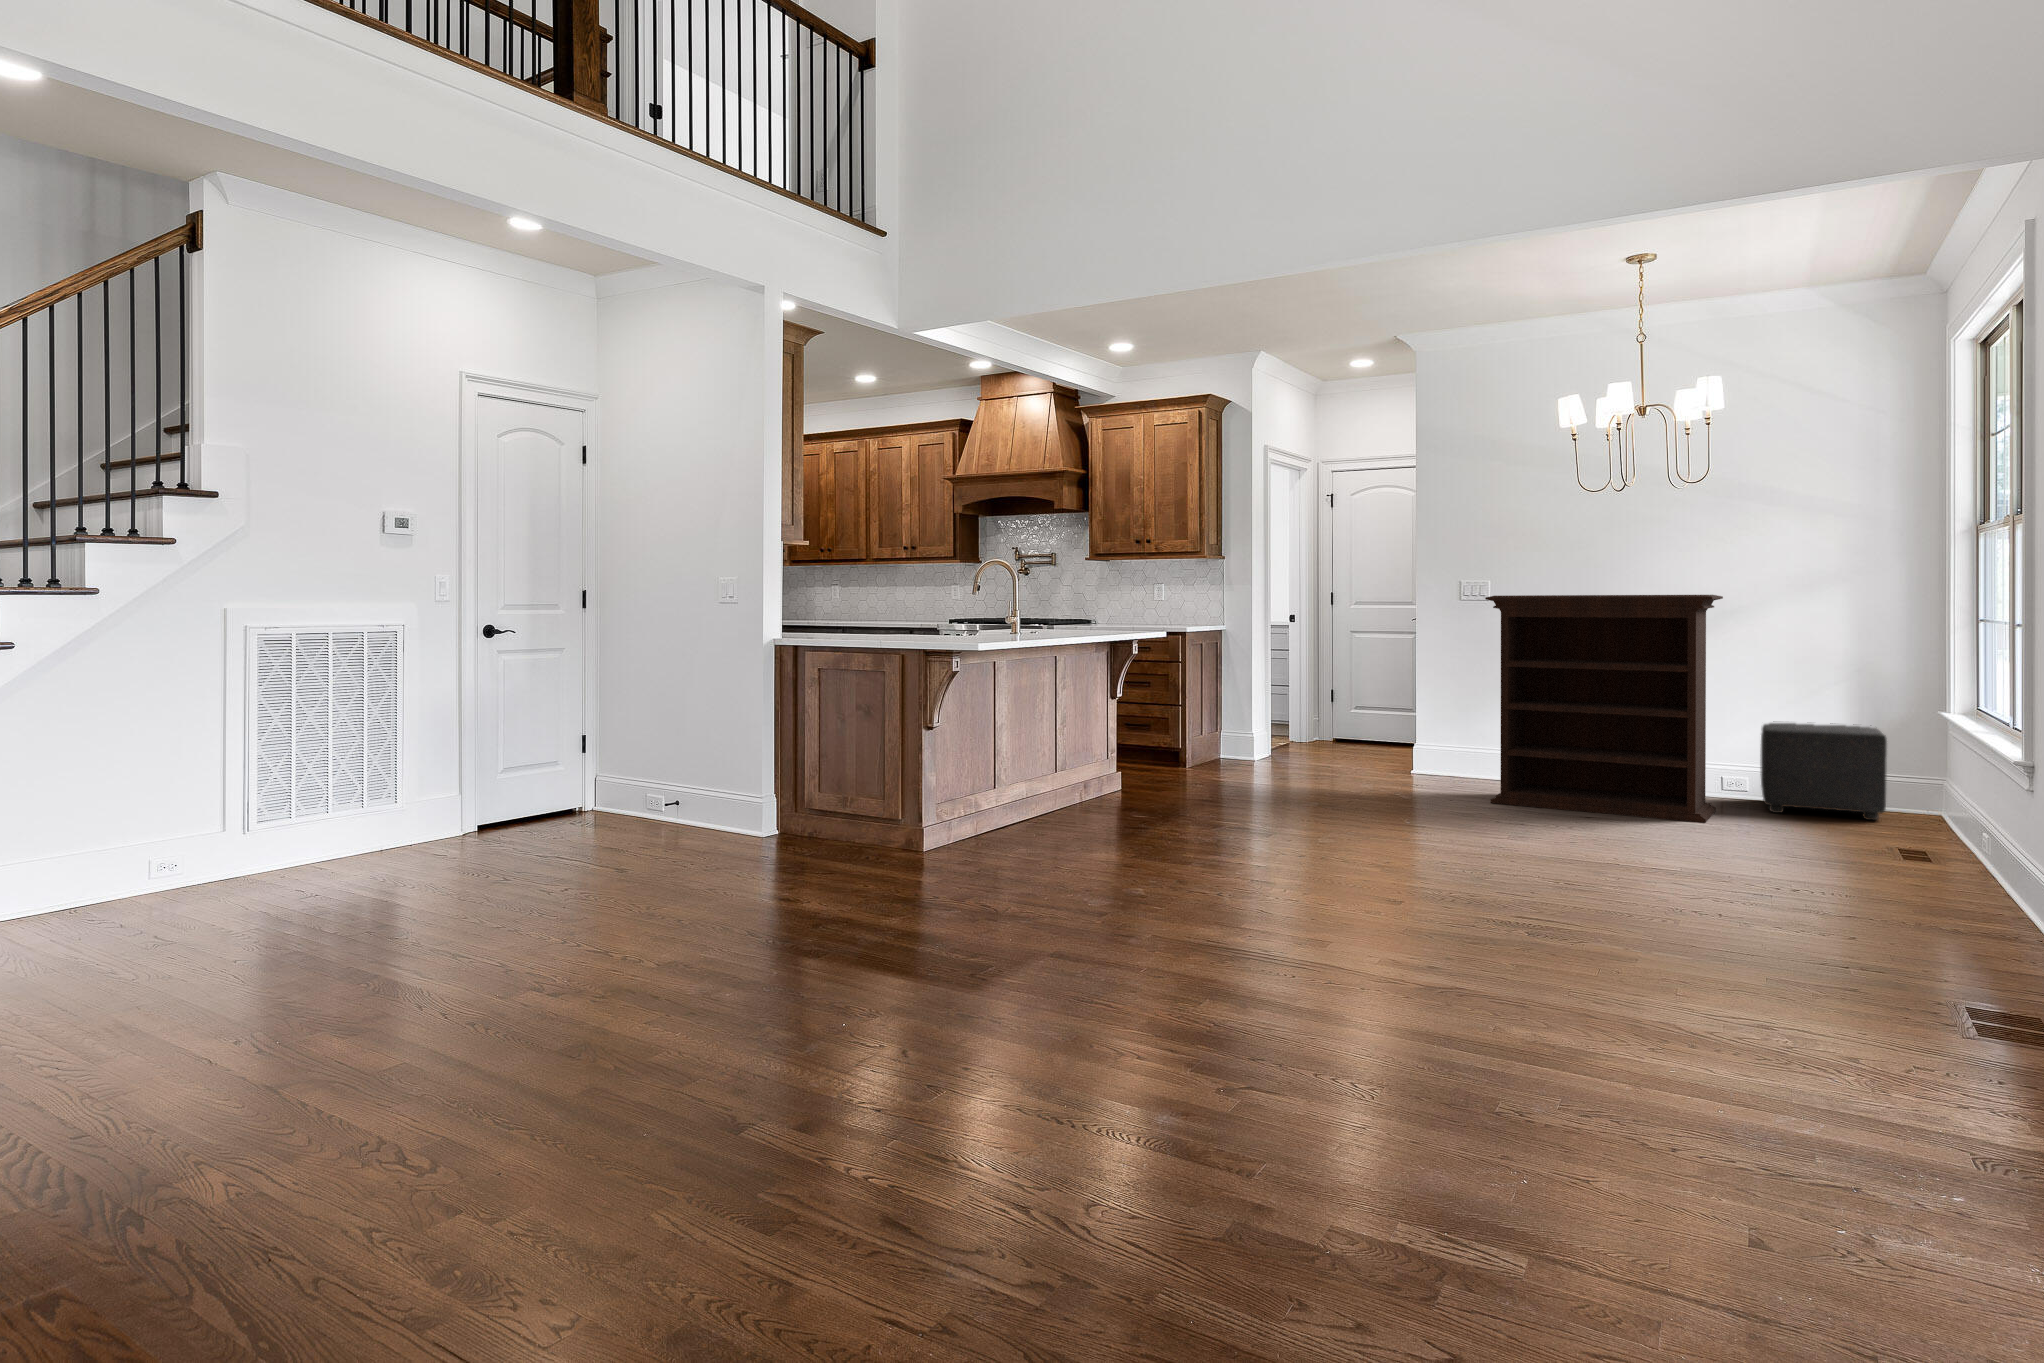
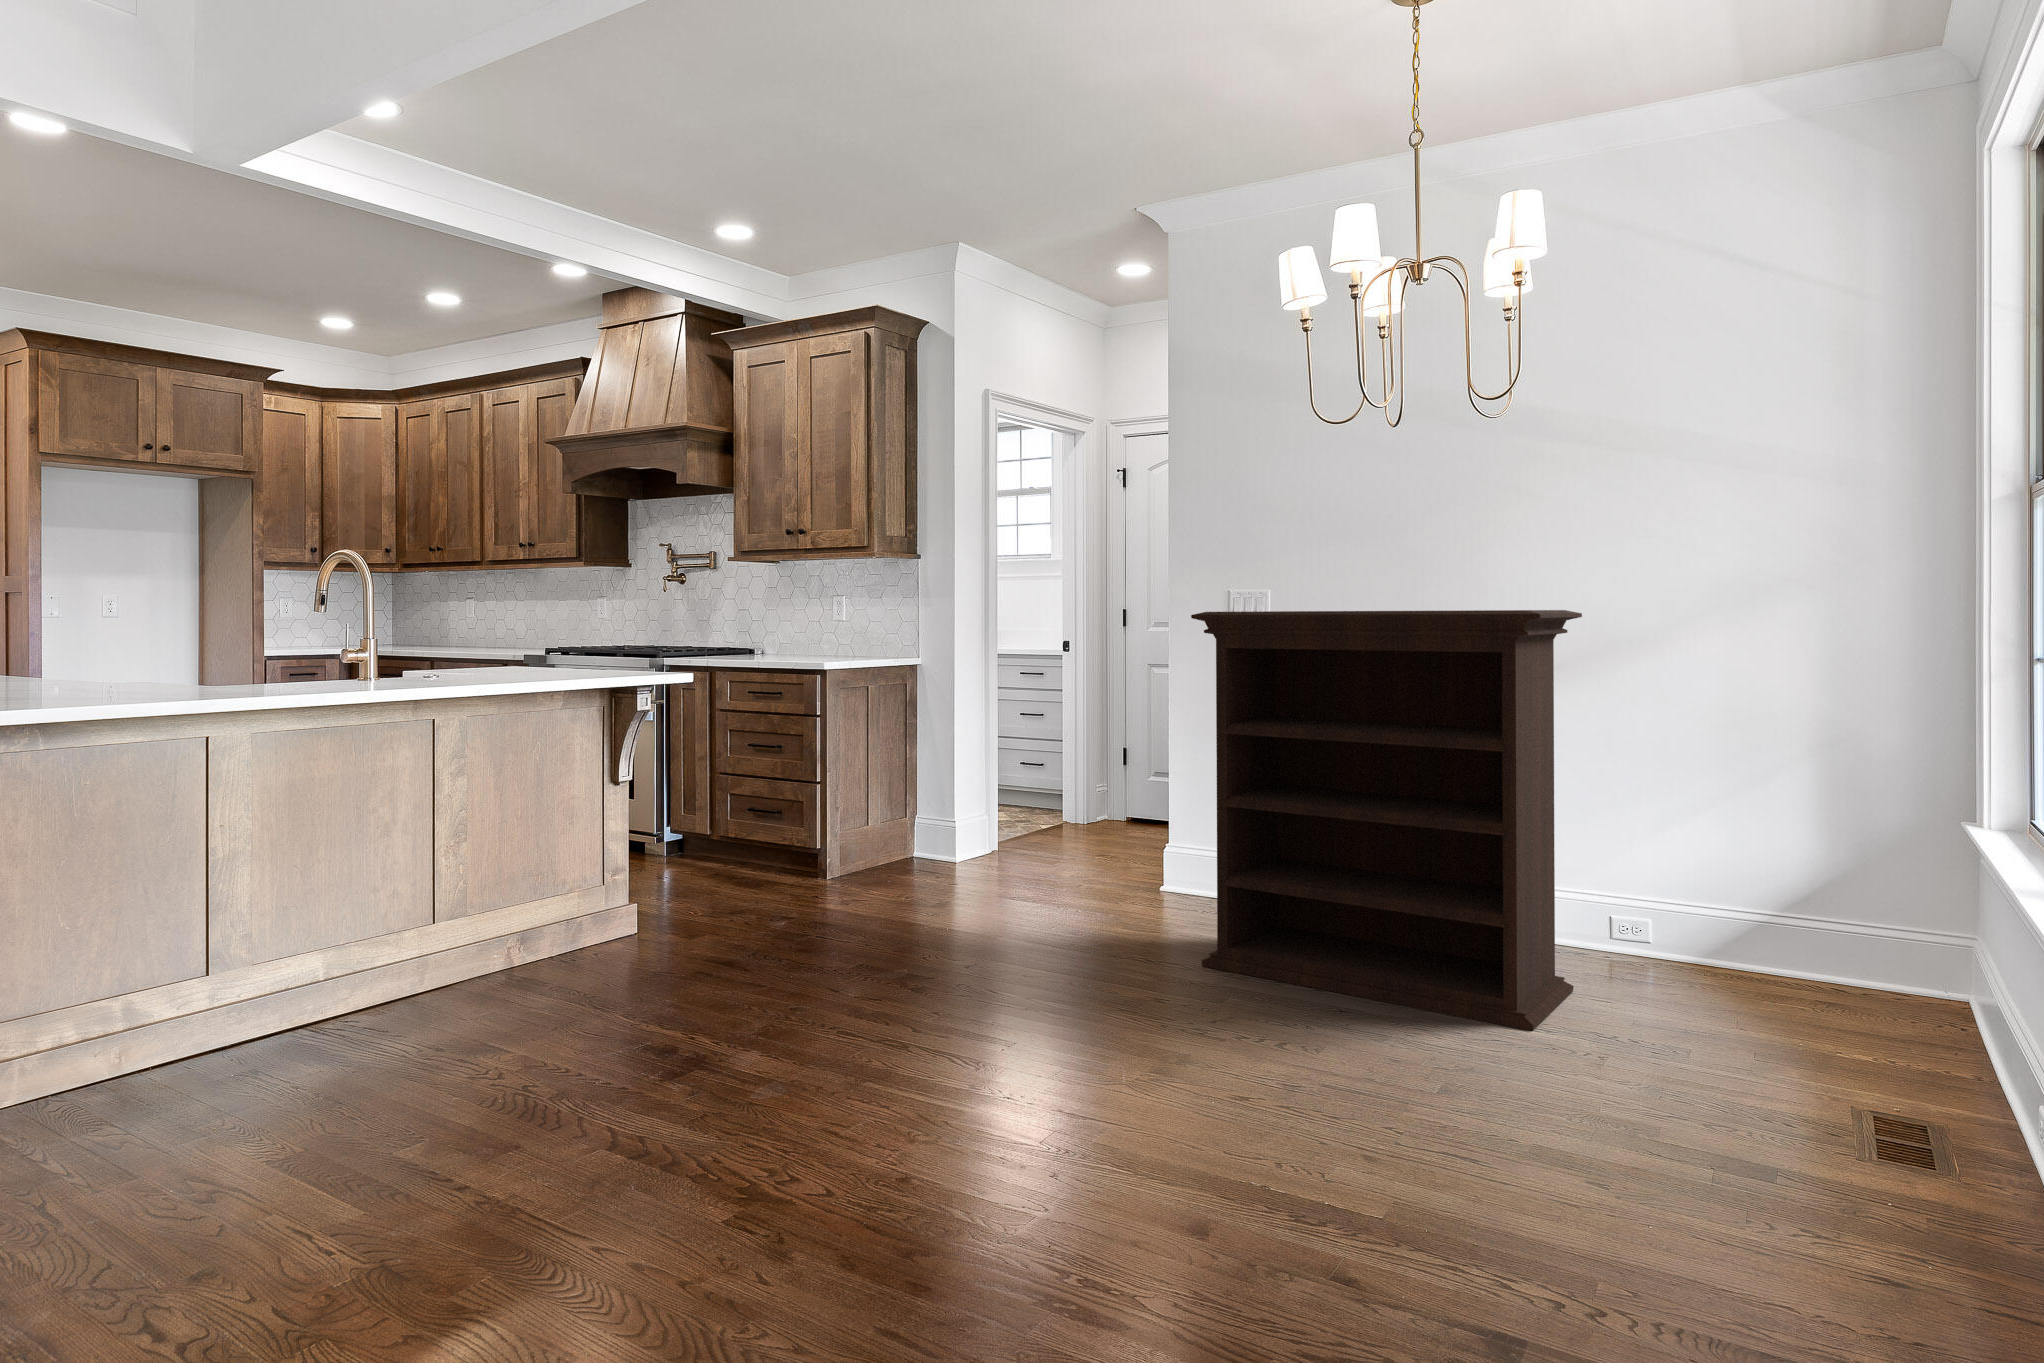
ottoman: present [1760,723,1887,820] -> none [1654,826,1867,1023]

